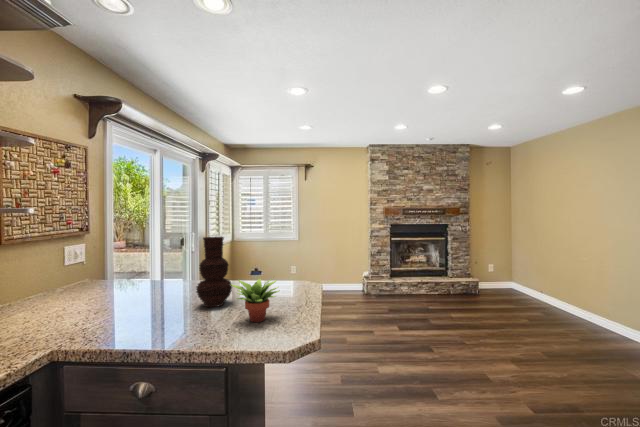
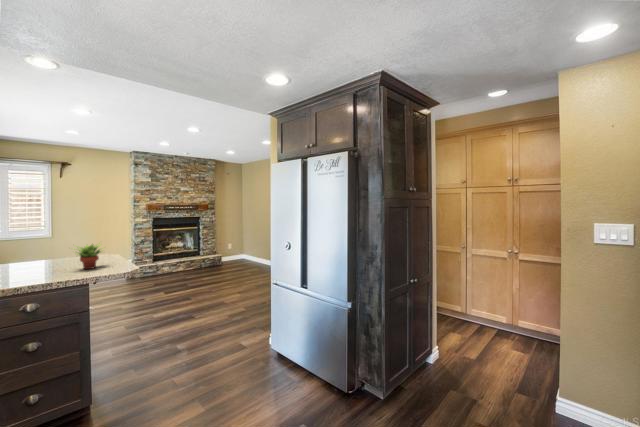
vase: present [196,237,232,307] -> none [18,221,53,271]

